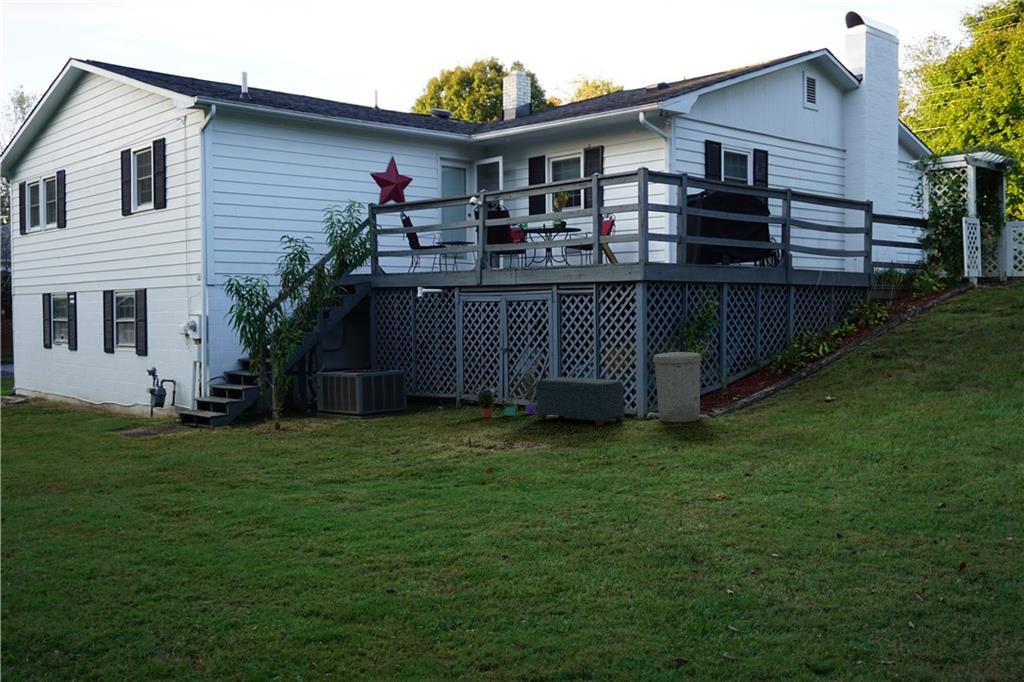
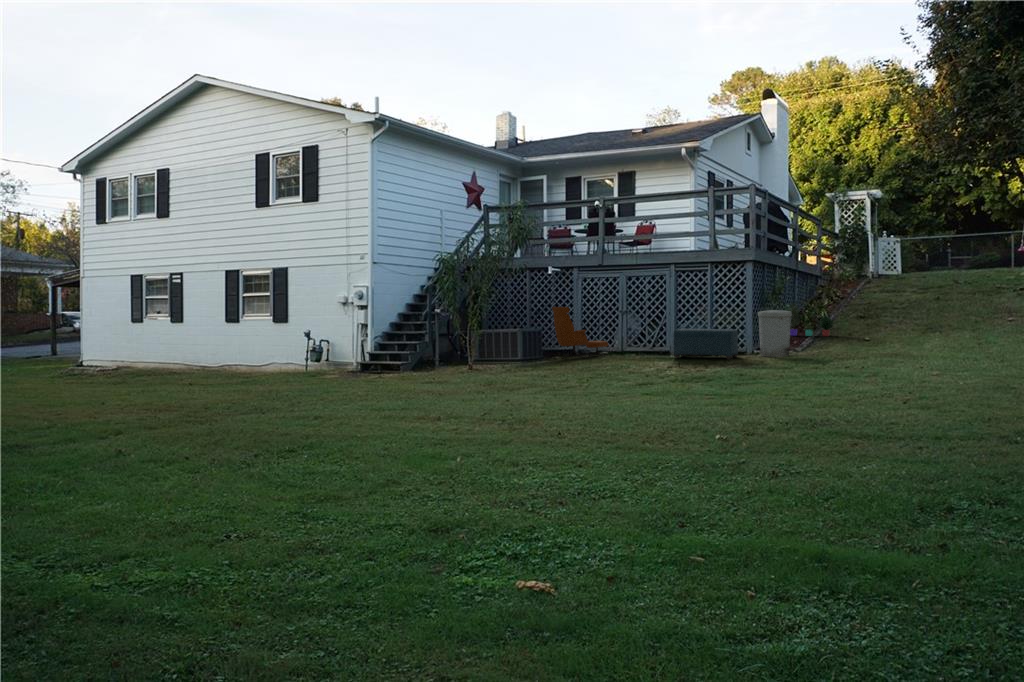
lounge chair: none [390,345,480,417] -> present [552,307,608,359]
potted plant: present [478,366,536,418] -> present [790,302,833,336]

